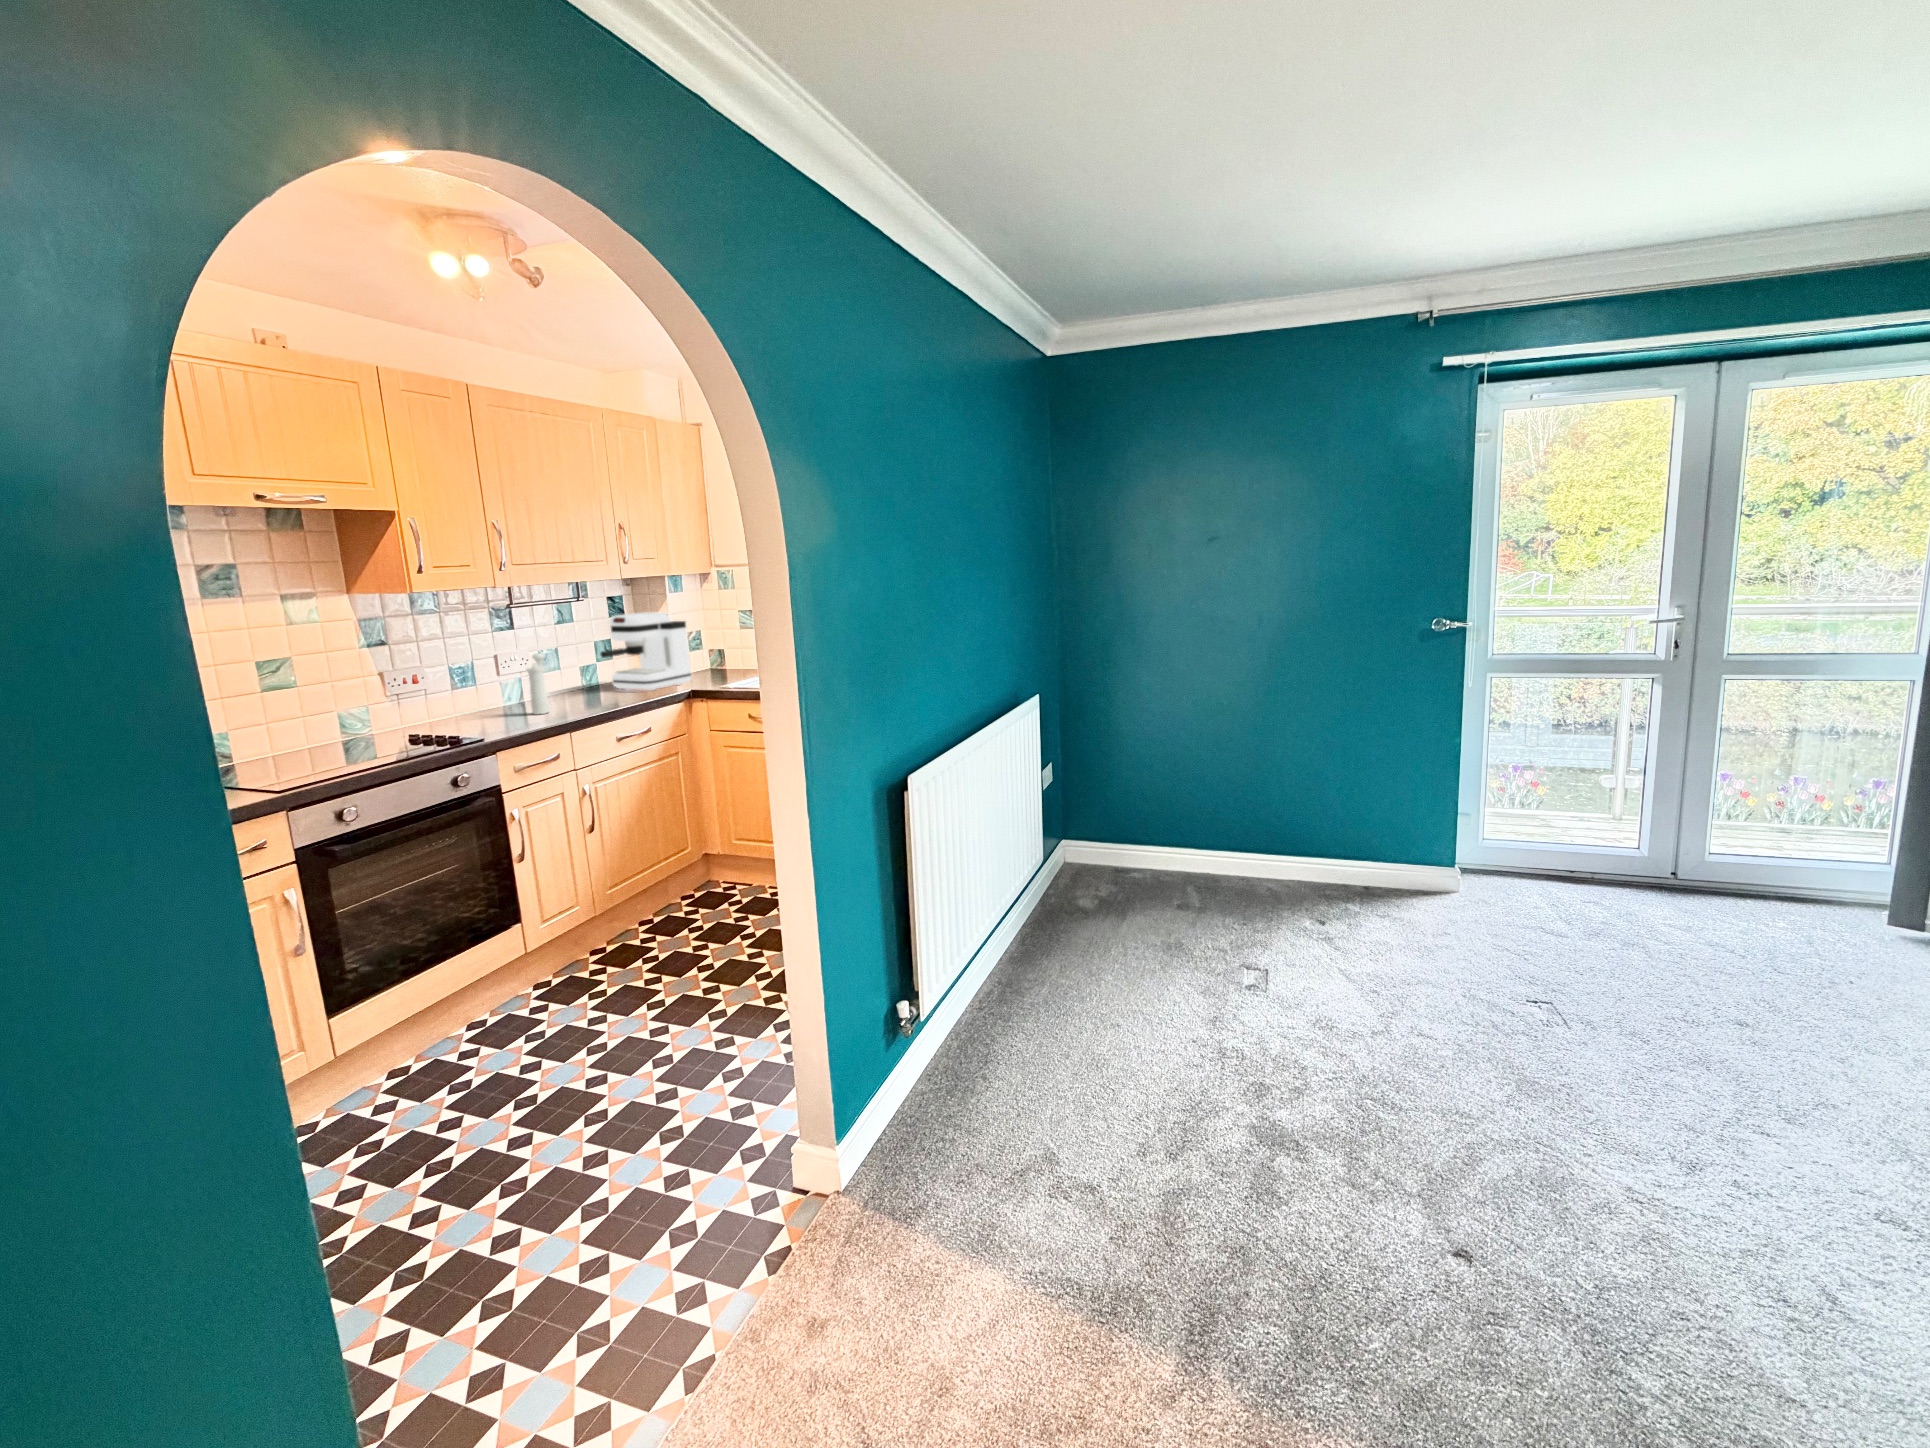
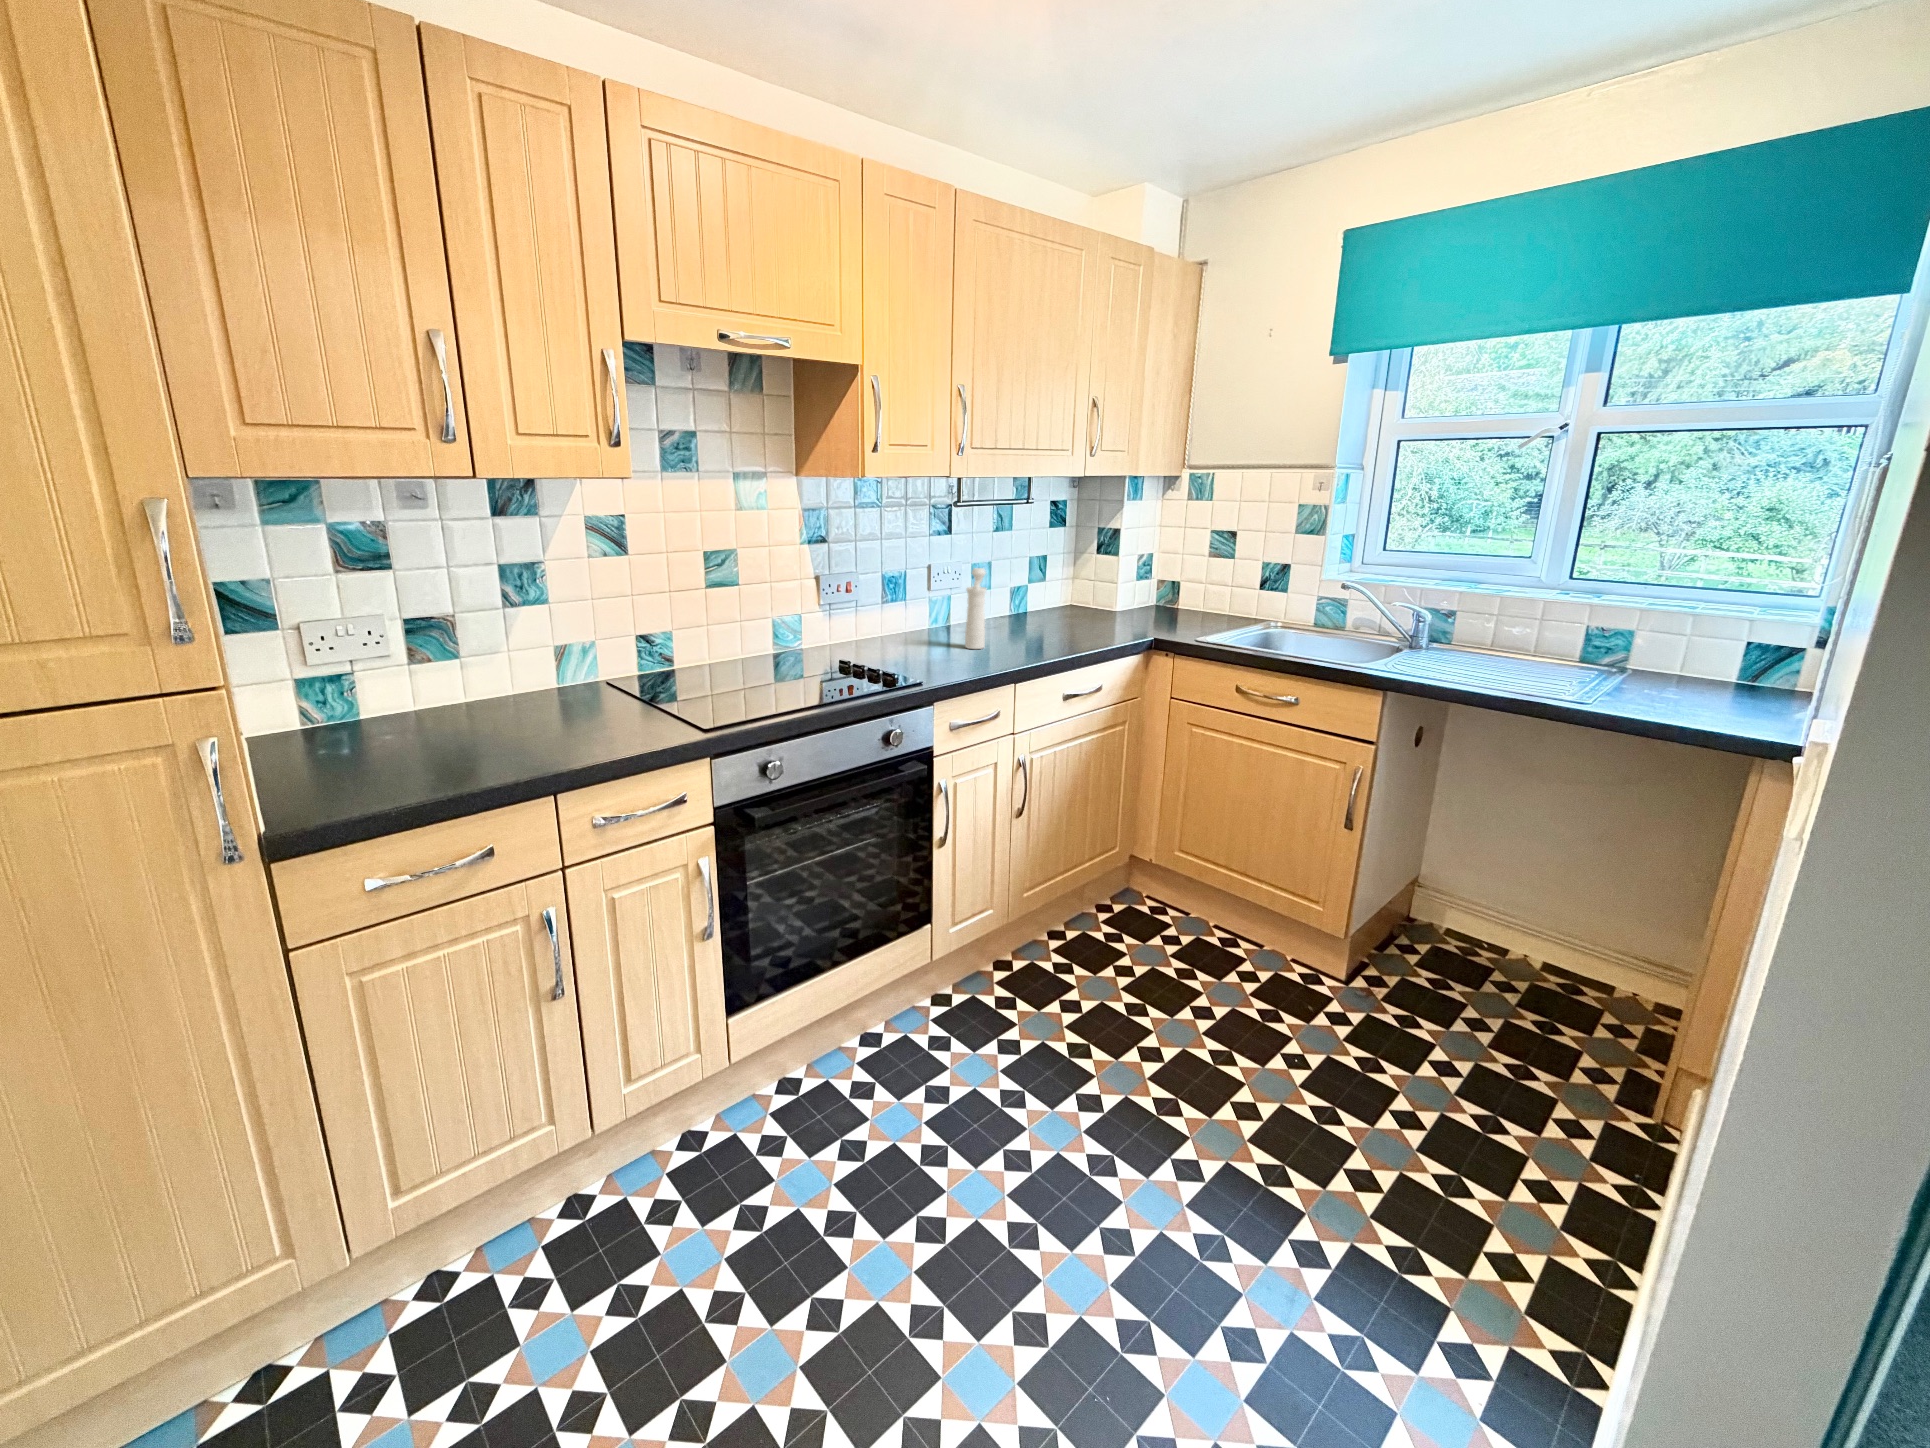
coffee maker: present [600,612,692,691] -> none [1043,524,1153,632]

